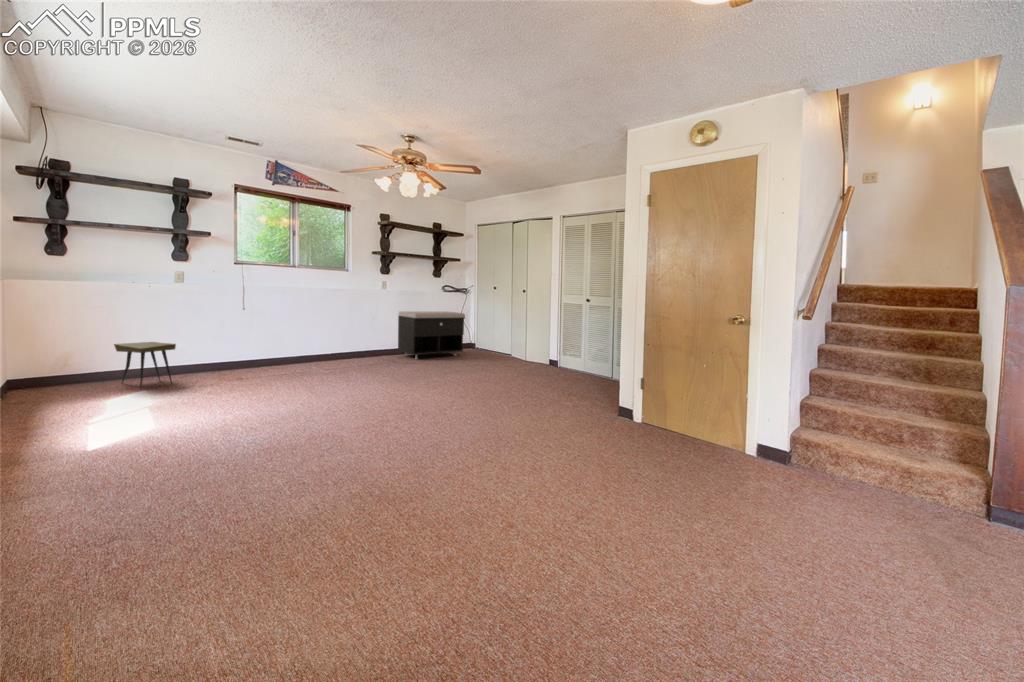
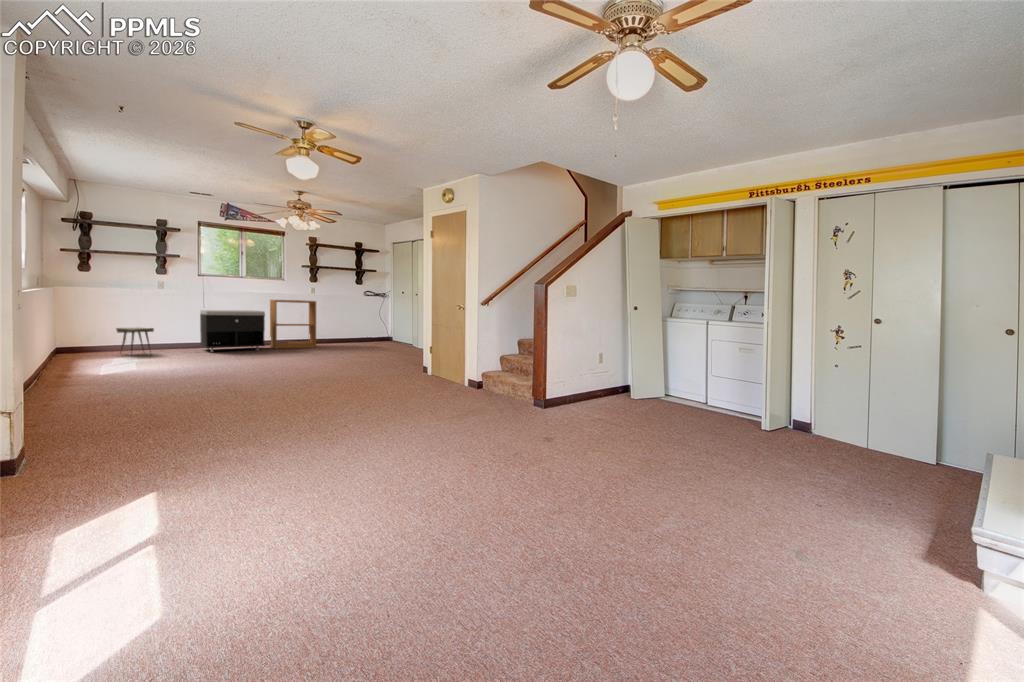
bookshelf: none [333,298,395,365] -> present [270,300,316,349]
storage bench: present [398,311,465,359] -> present [200,310,265,352]

